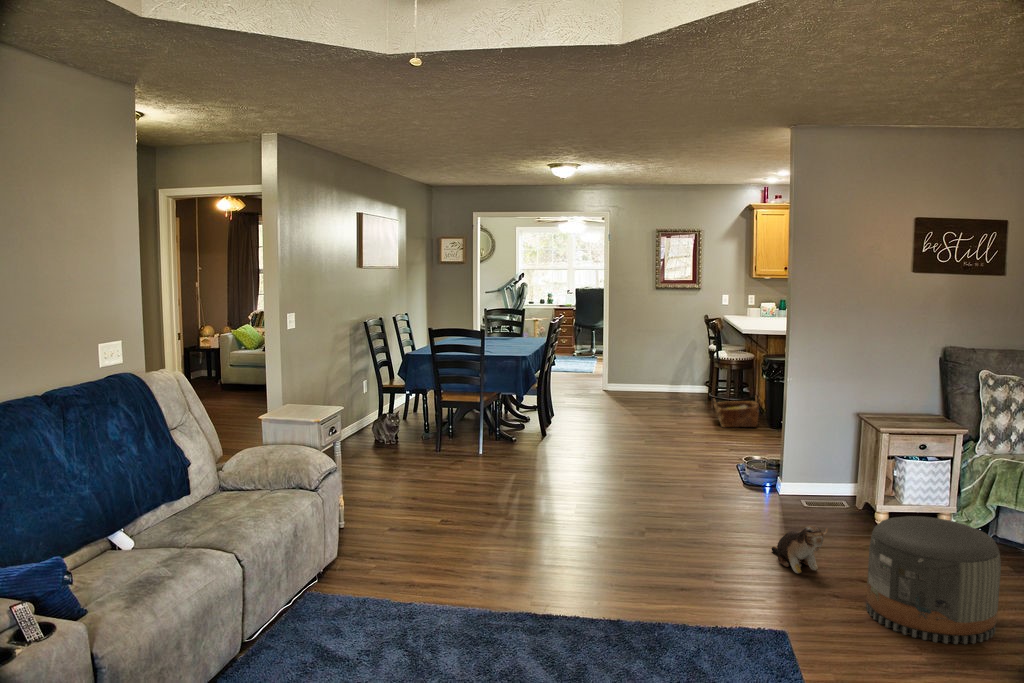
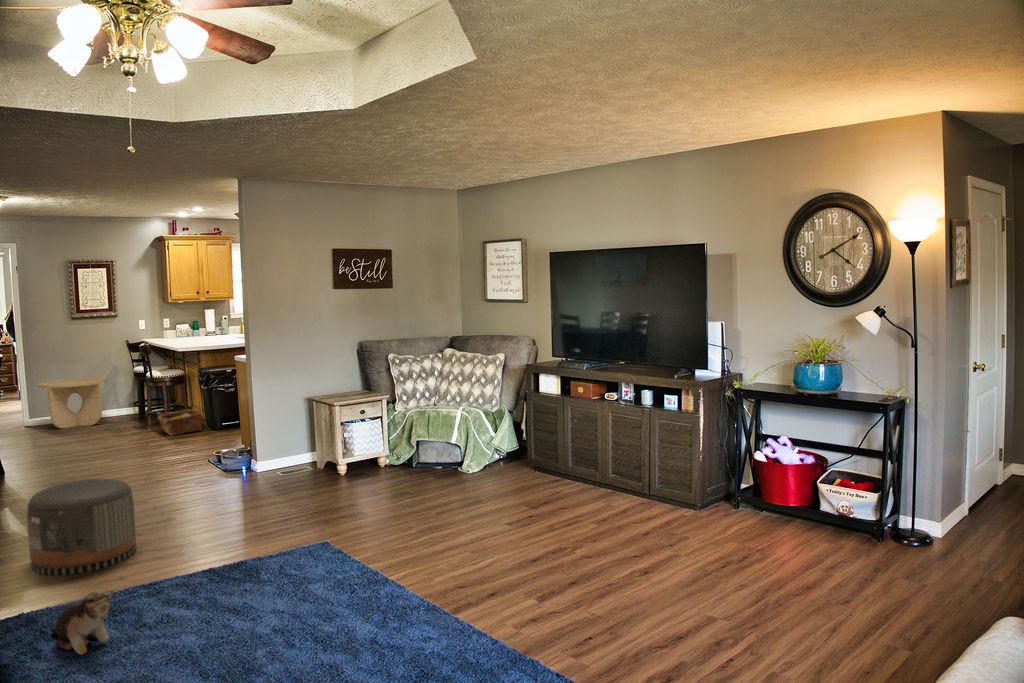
side table: none [618,350,680,401] -> present [38,377,108,428]
pouf: present [866,516,1001,644] -> present [27,479,136,575]
plush toy: present [772,526,828,574] -> present [51,590,113,655]

